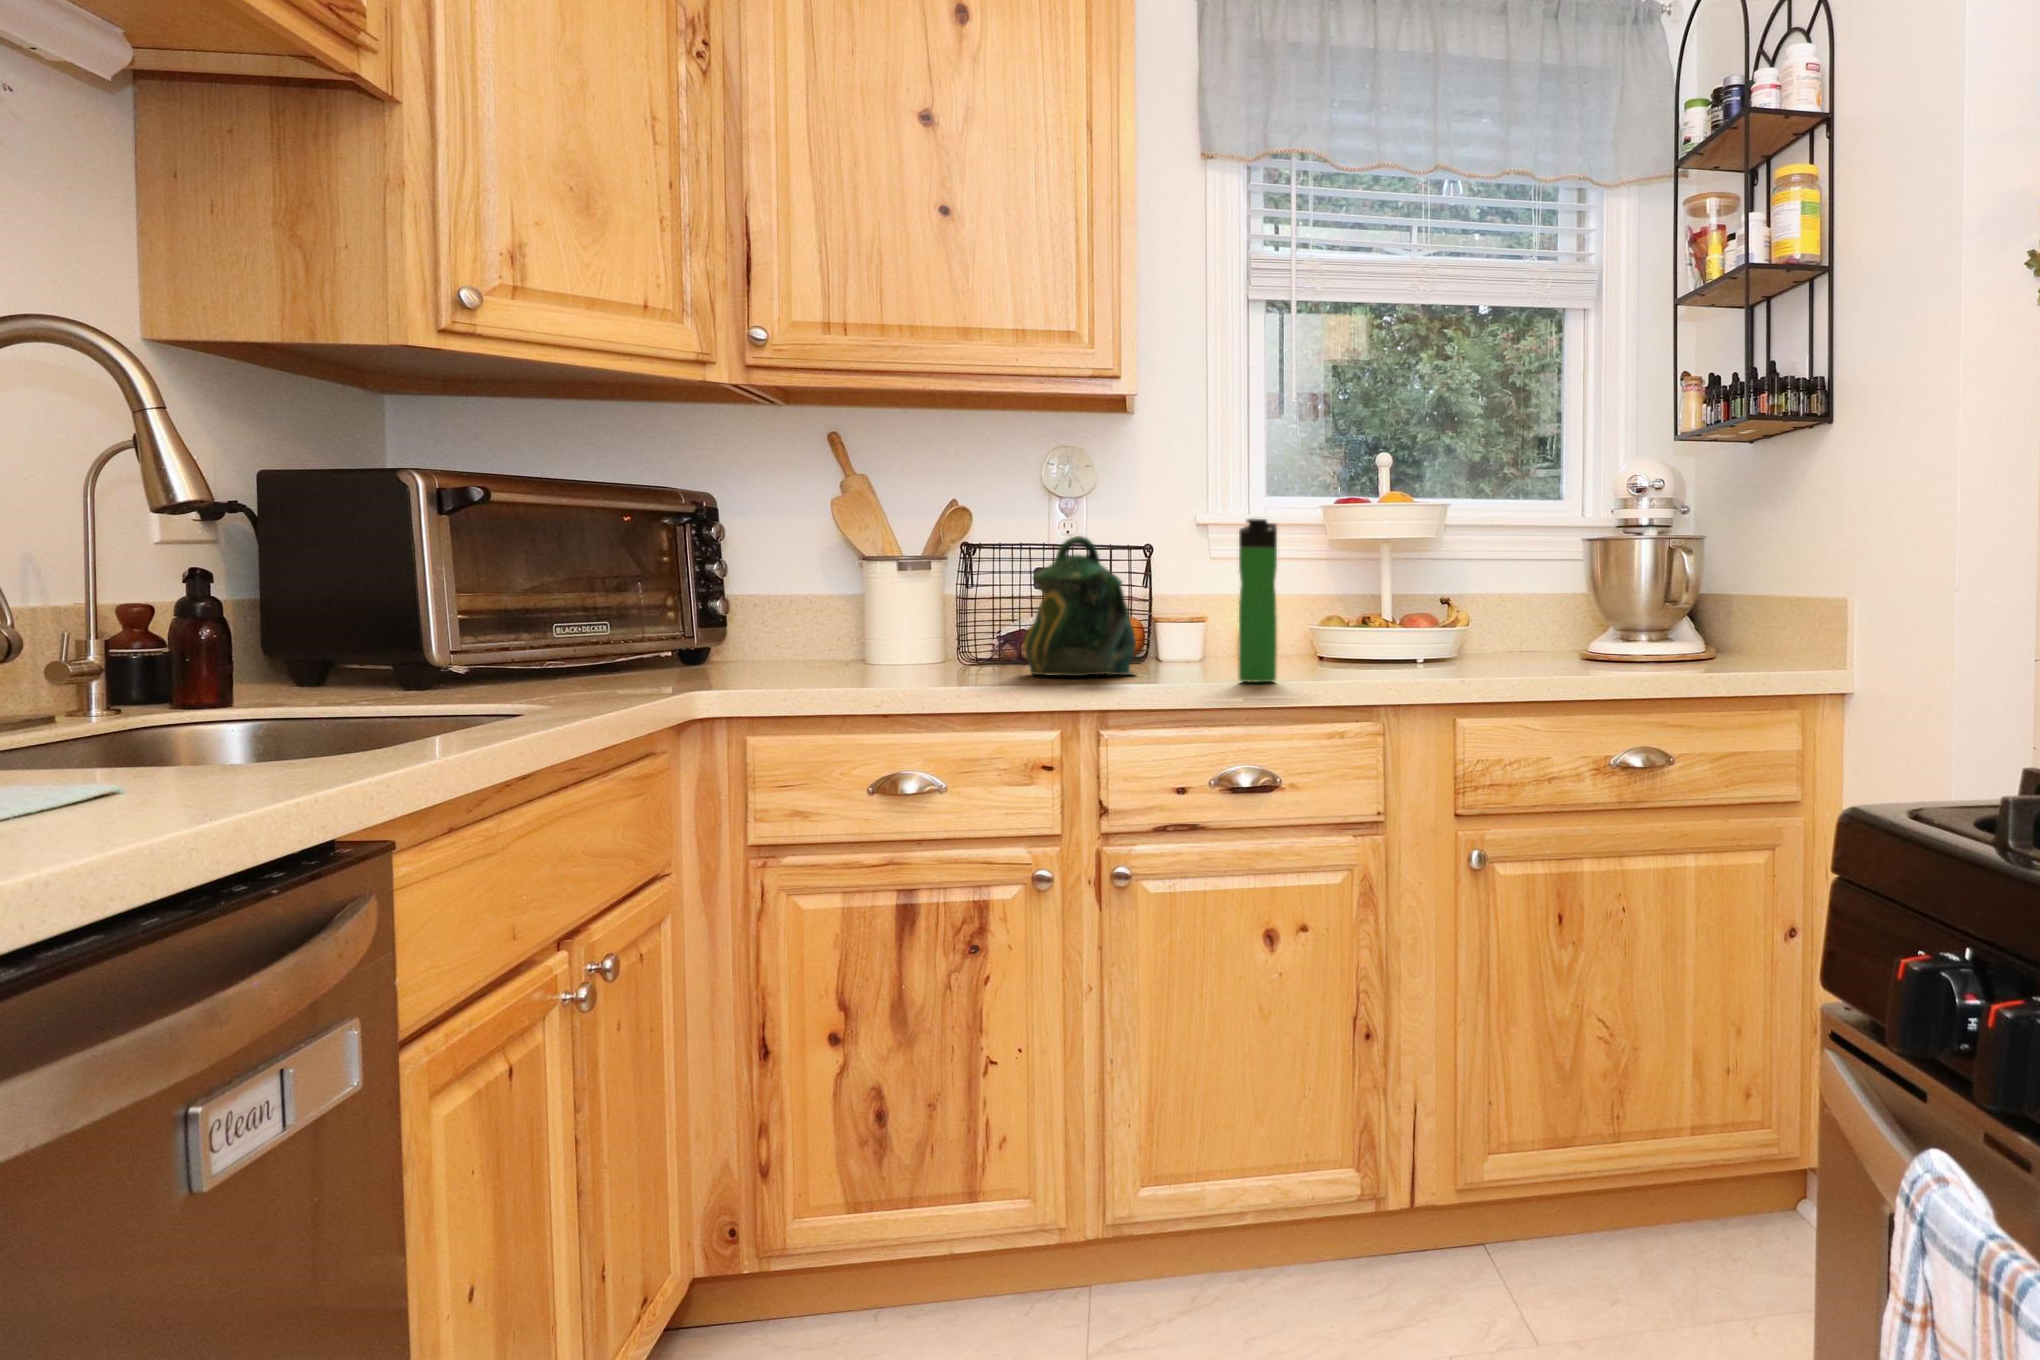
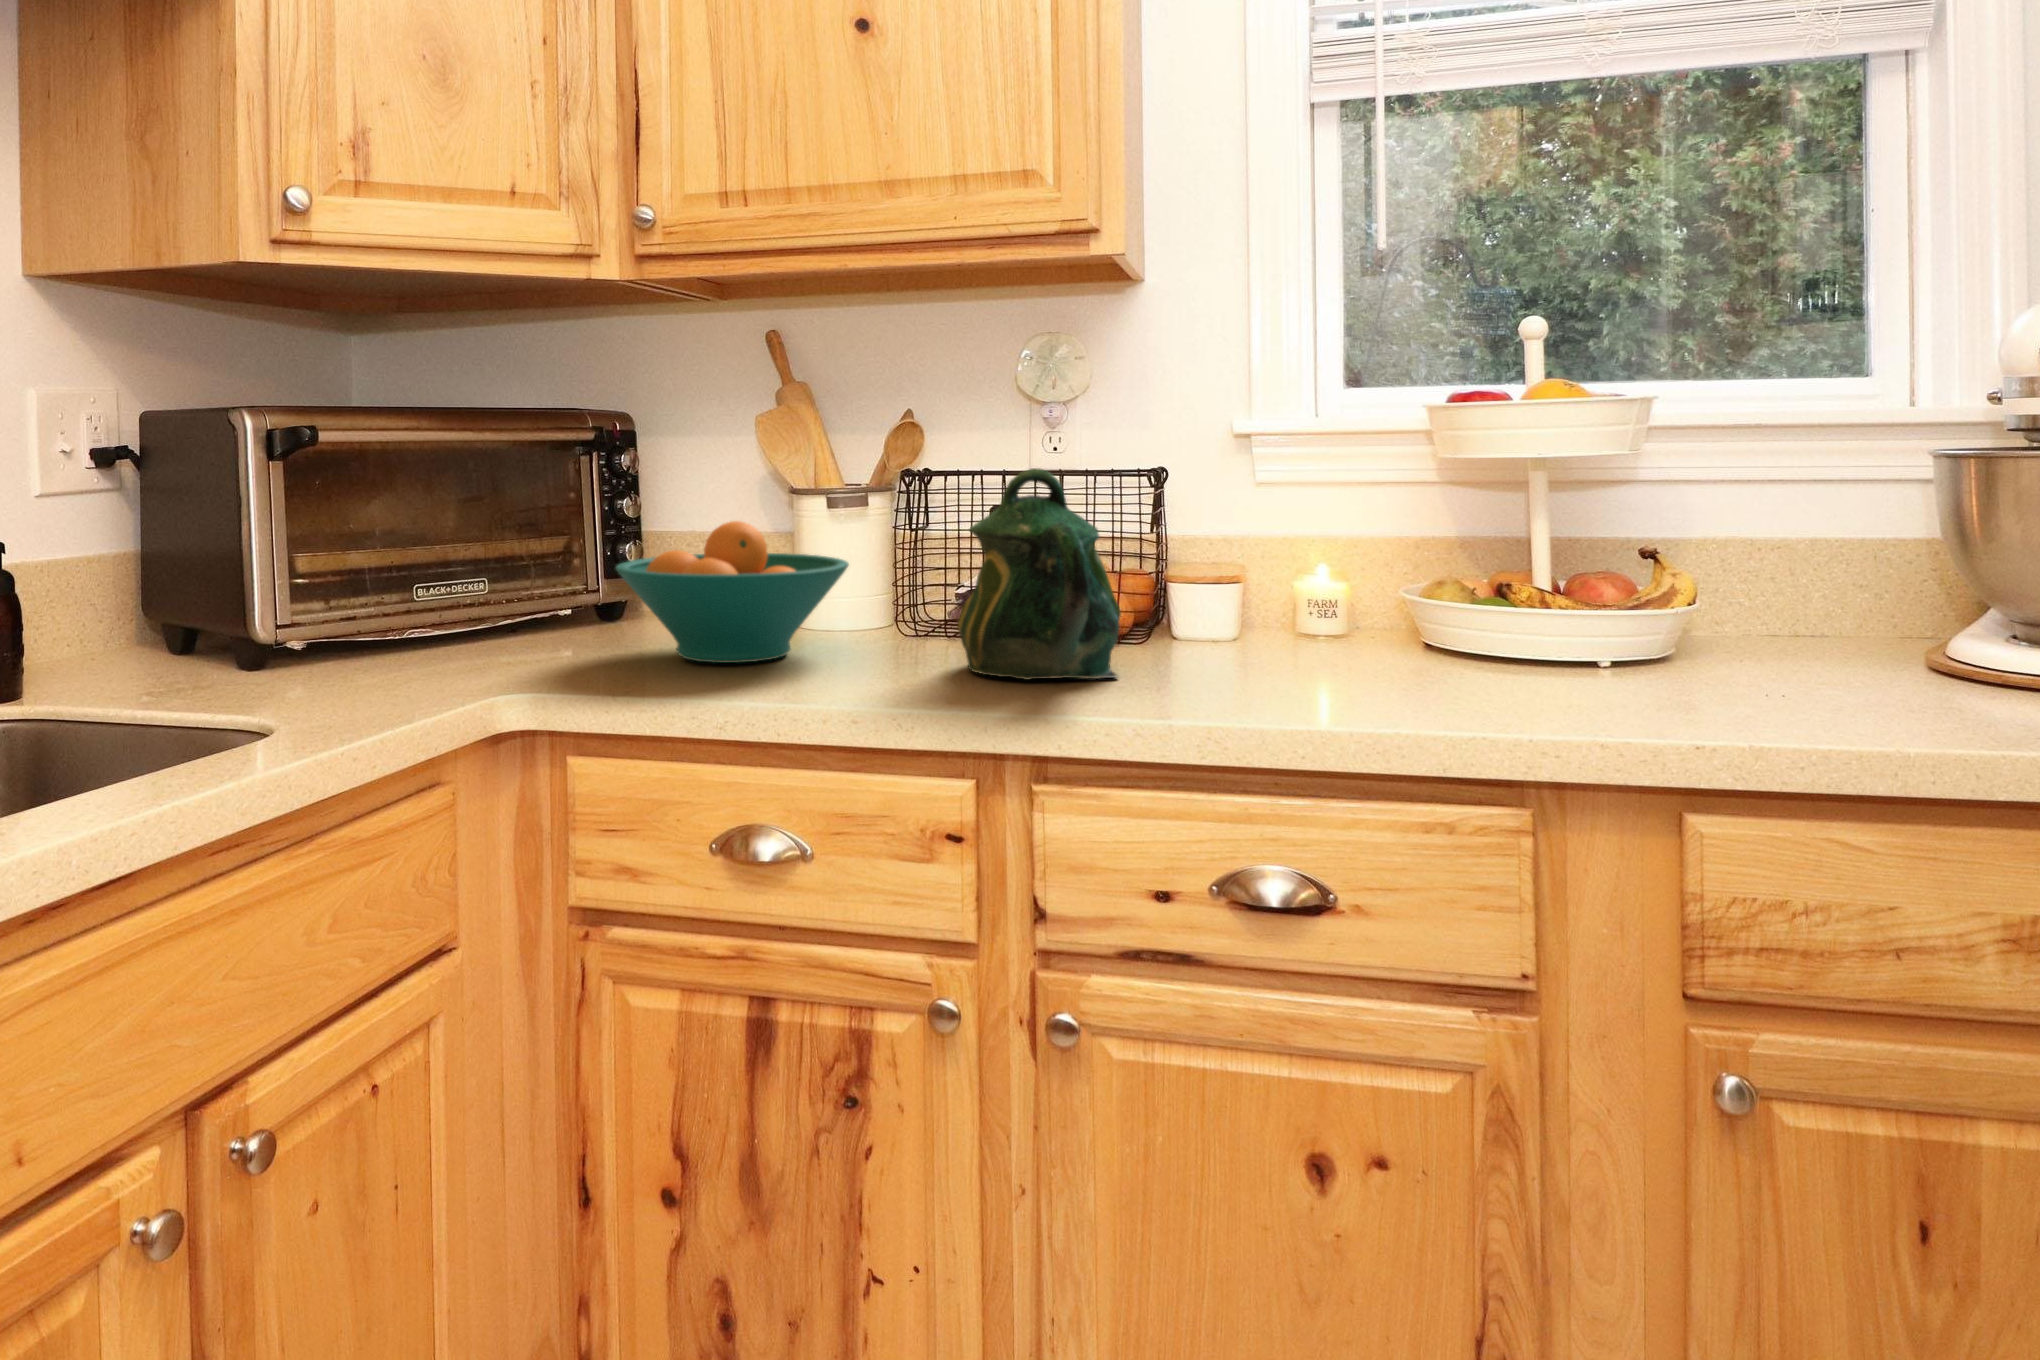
bottle: present [1238,519,1277,682] -> none [1264,447,1331,720]
fruit bowl: none [742,574,932,677] -> present [616,521,849,663]

